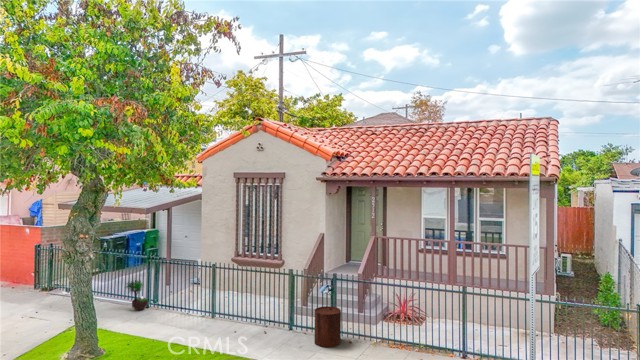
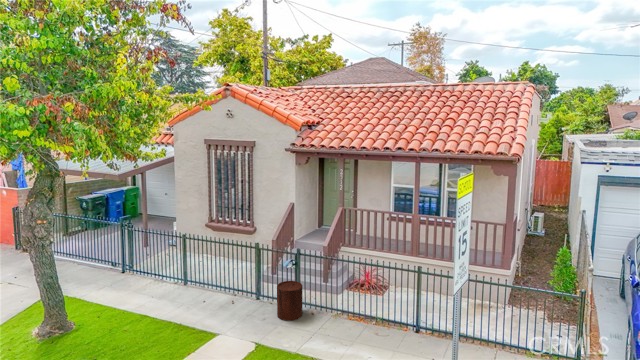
potted tree: present [126,280,148,310] -> none [97,246,123,277]

